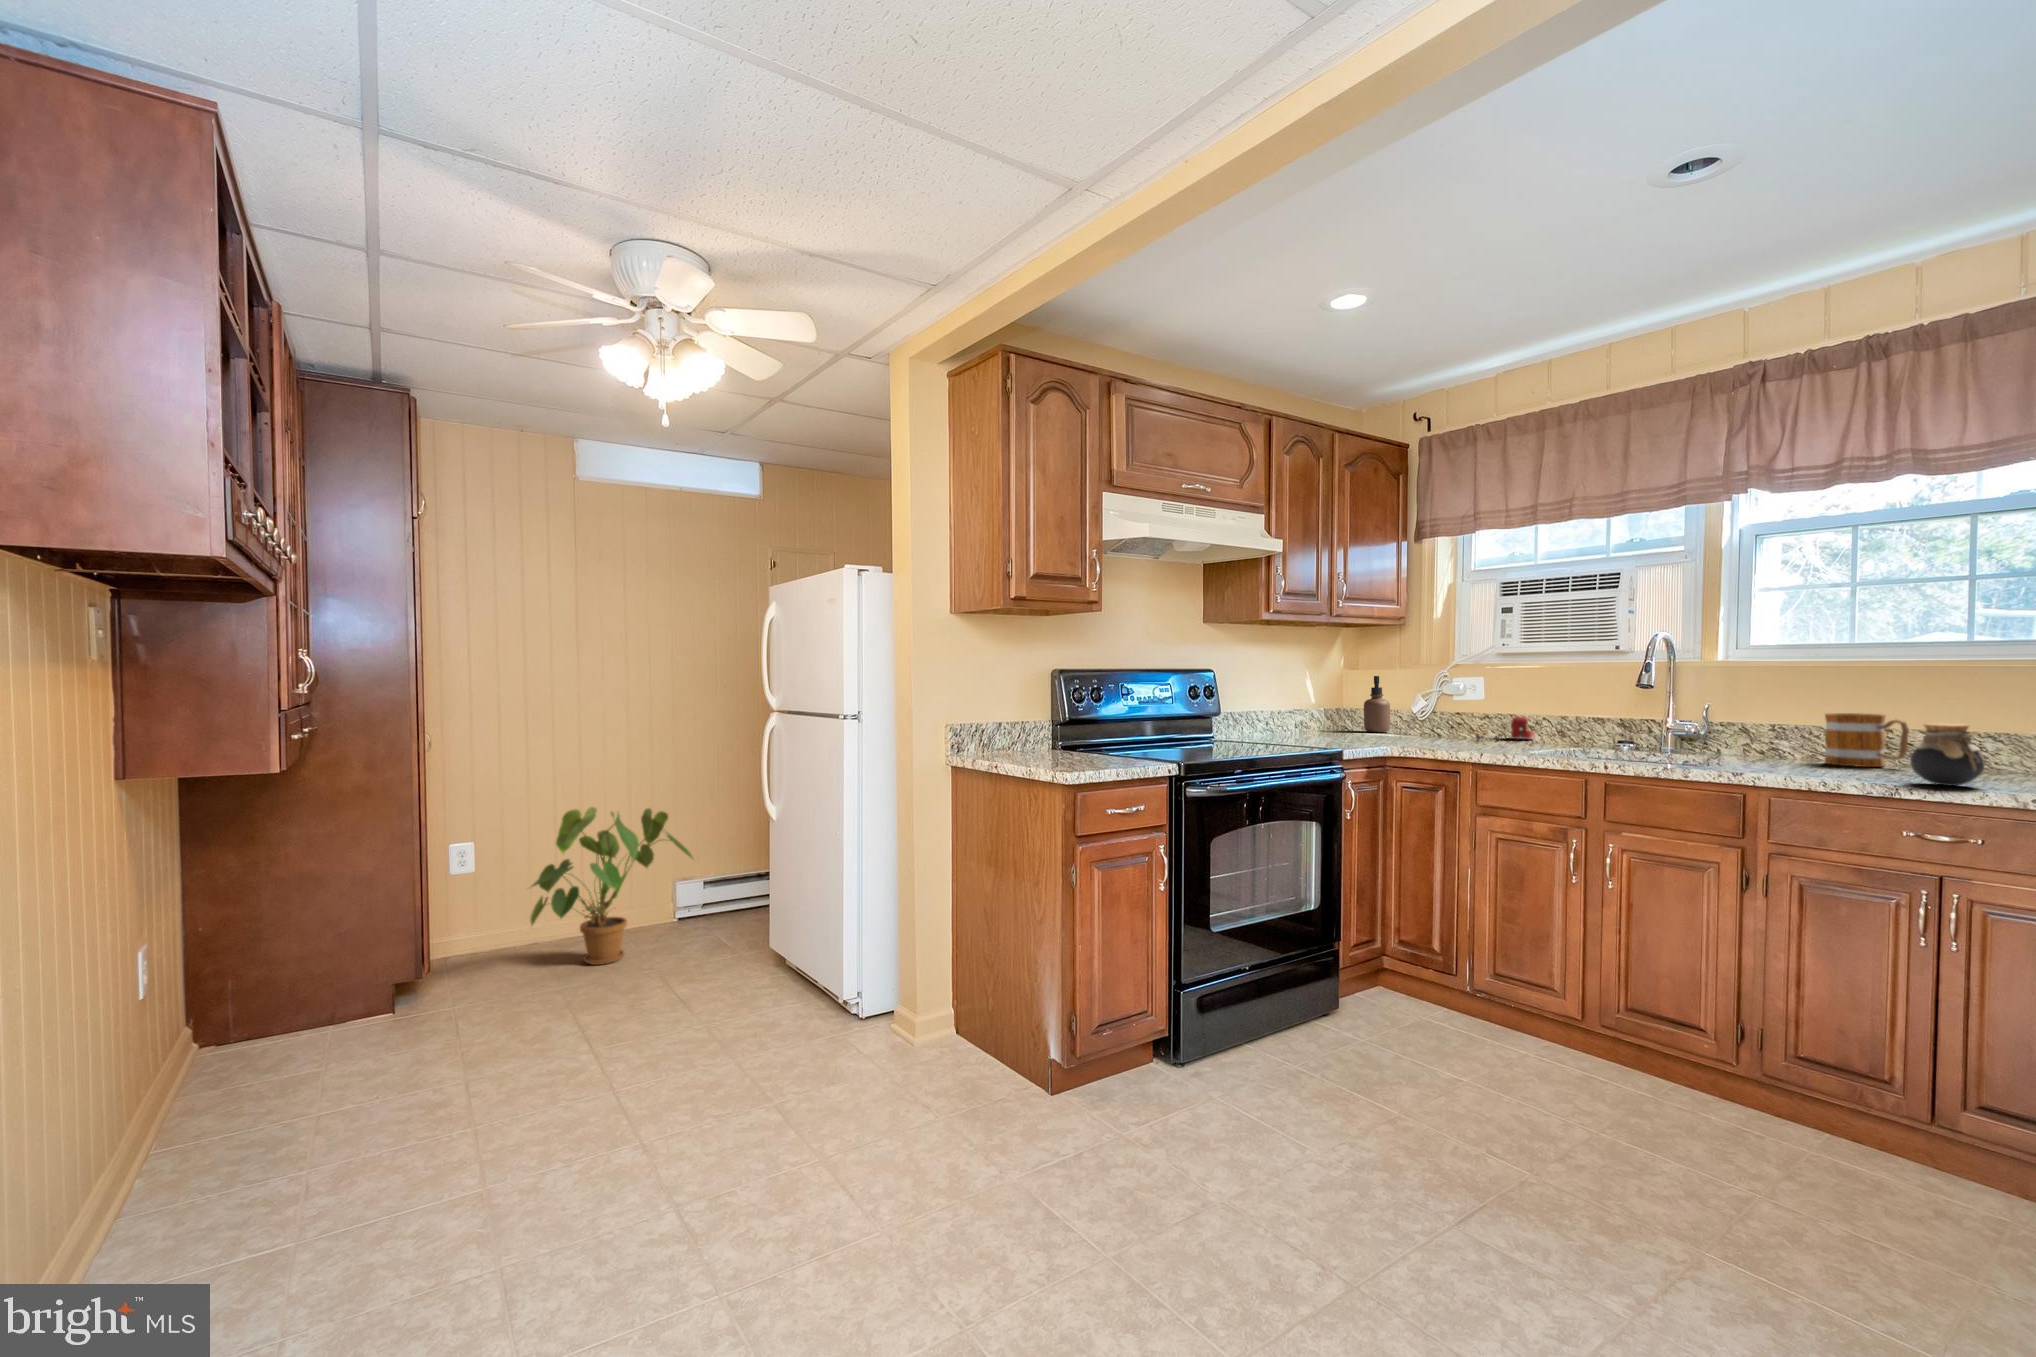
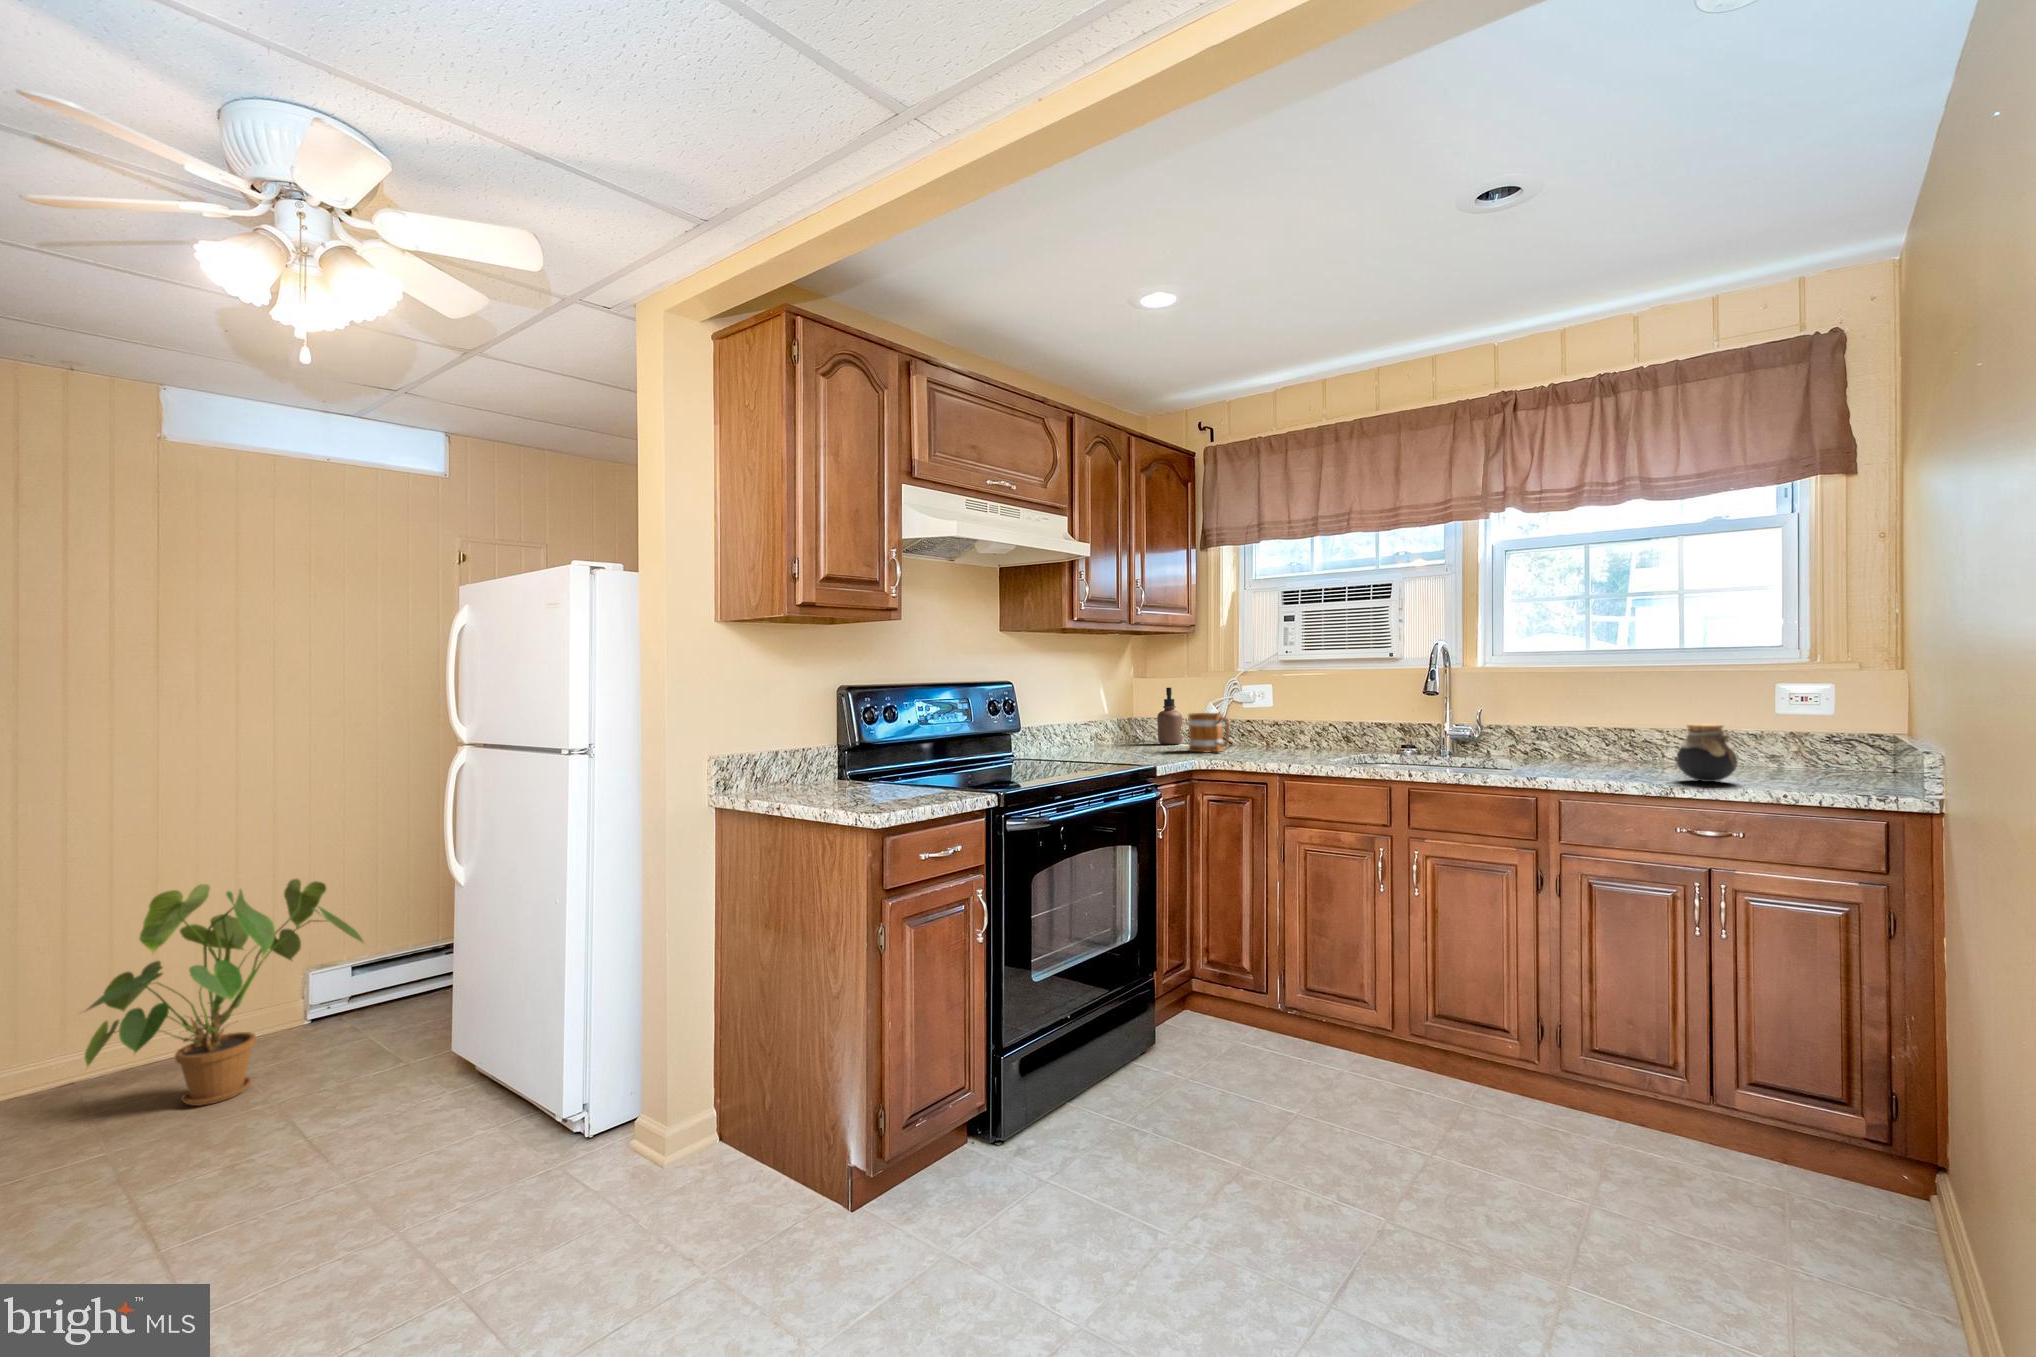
mug: present [1825,713,1909,767] -> present [1188,713,1230,752]
toaster: present [1477,716,1534,739] -> none [1267,723,1317,750]

